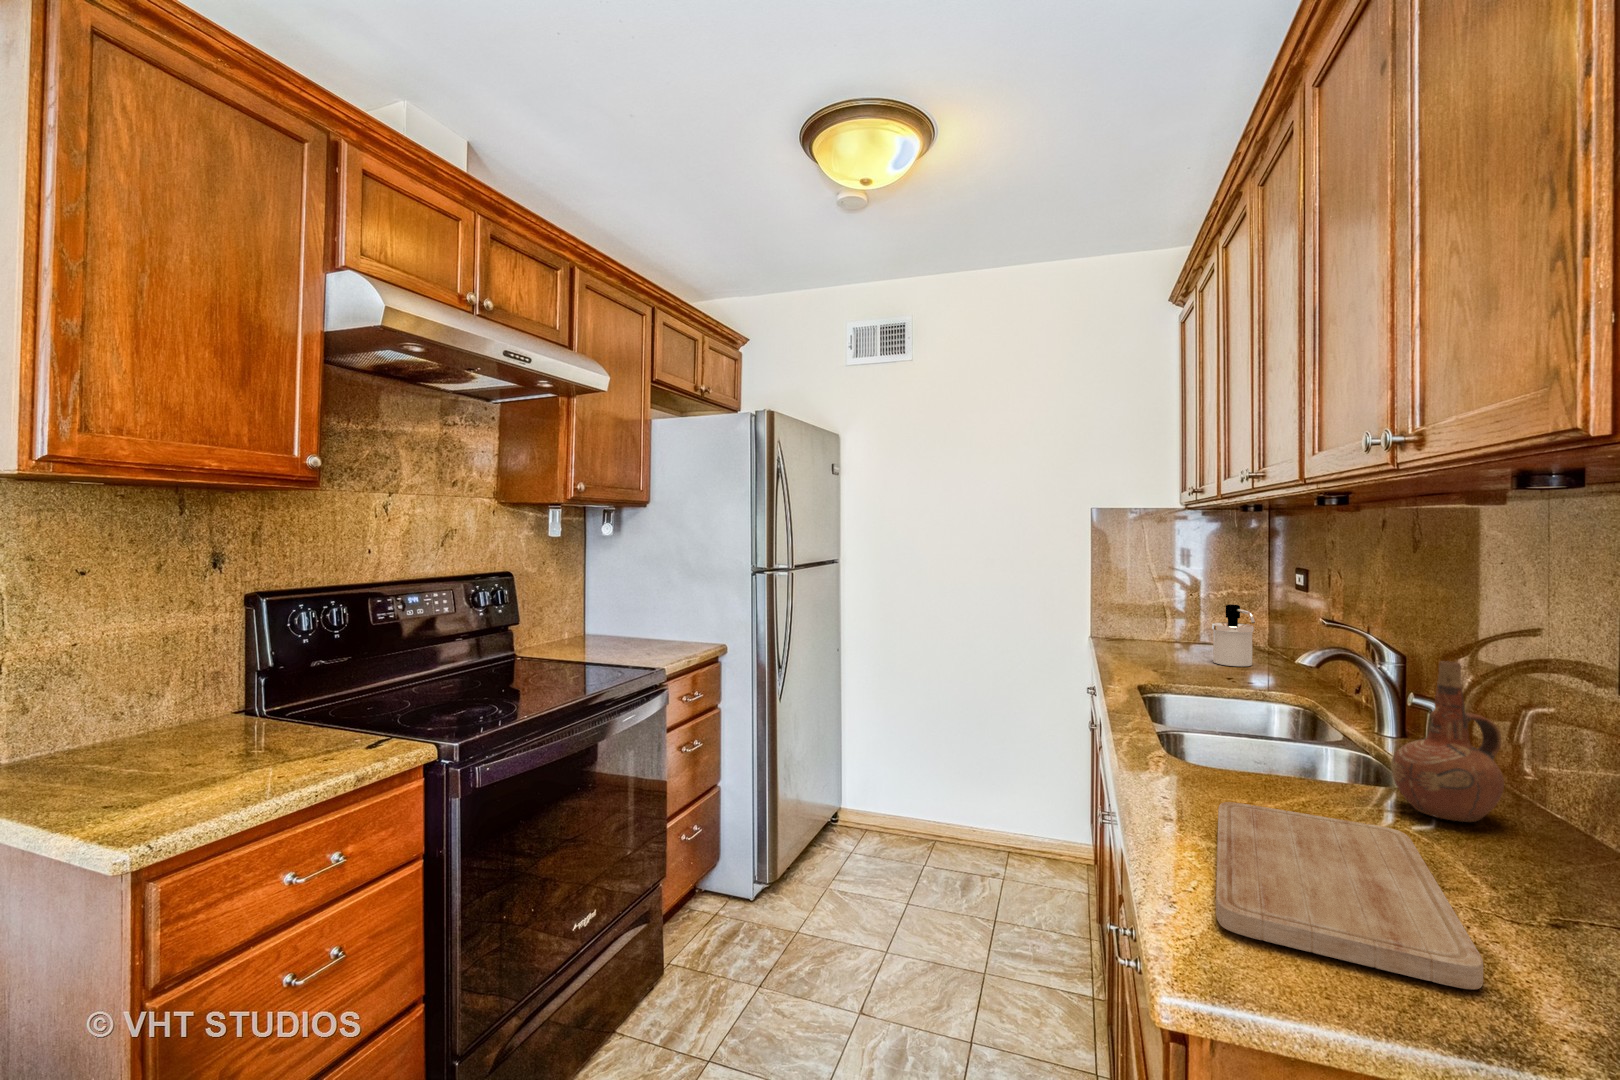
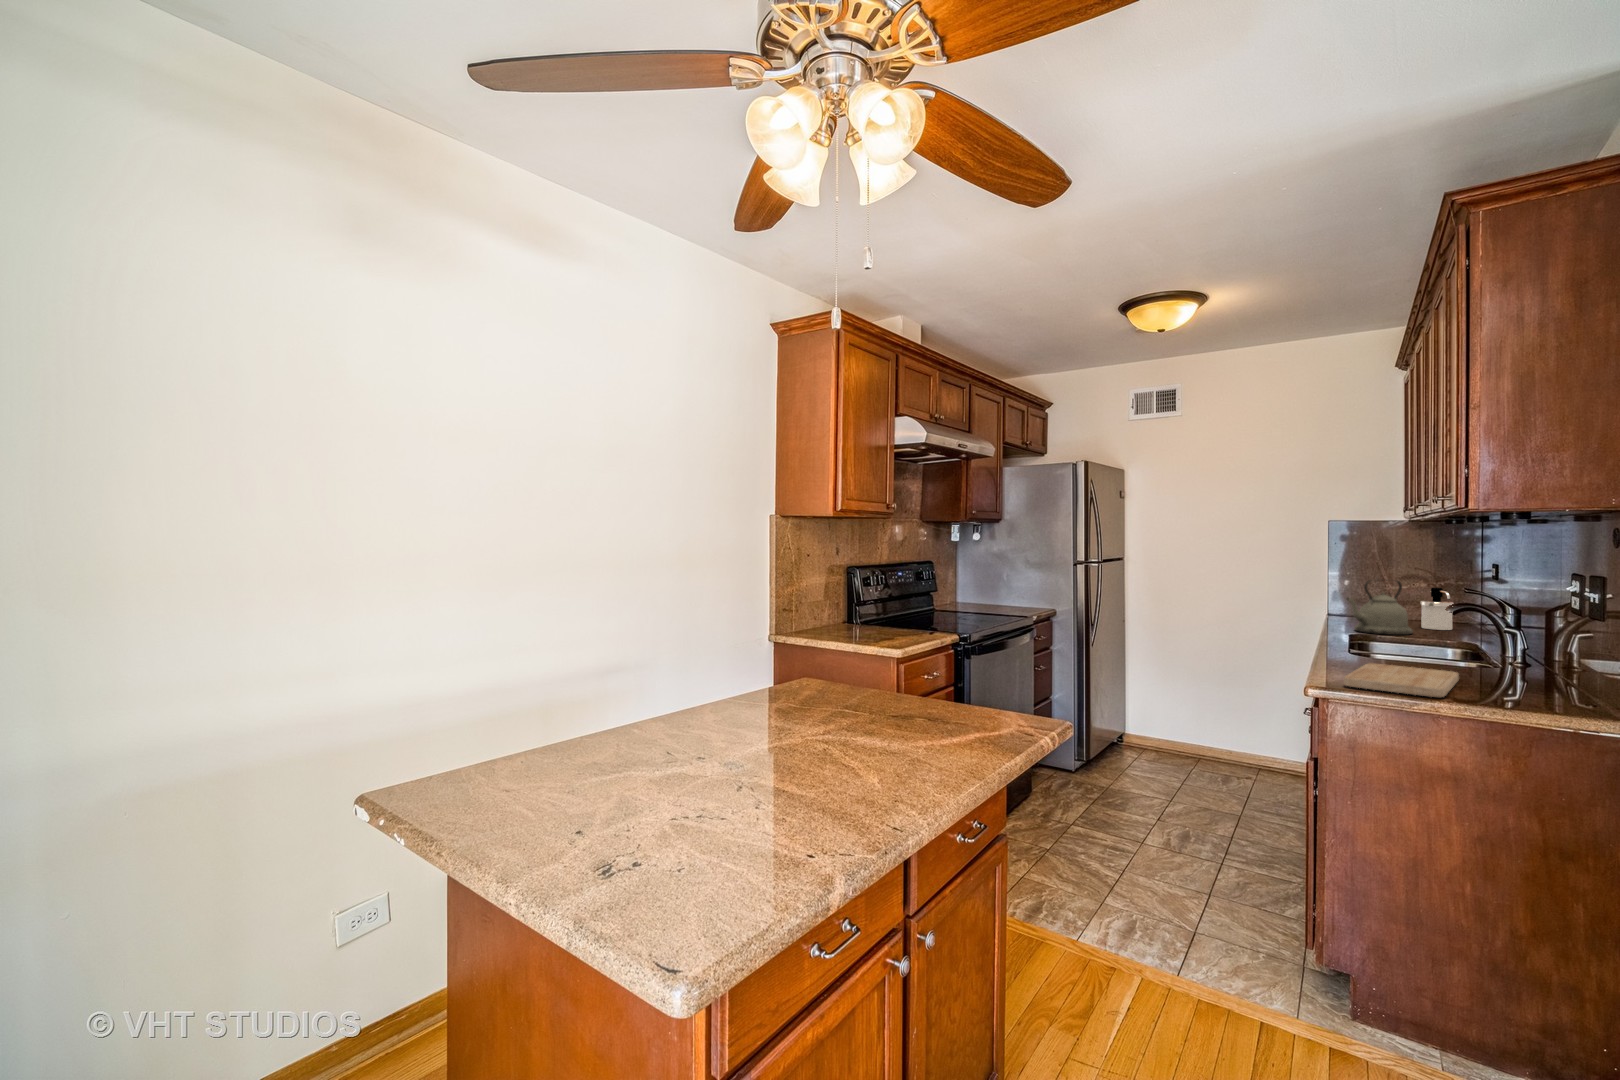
kettle: none [1128,596,1213,682] -> present [1347,580,1413,635]
ceramic pitcher: present [1391,661,1504,822] -> none [1469,600,1528,676]

